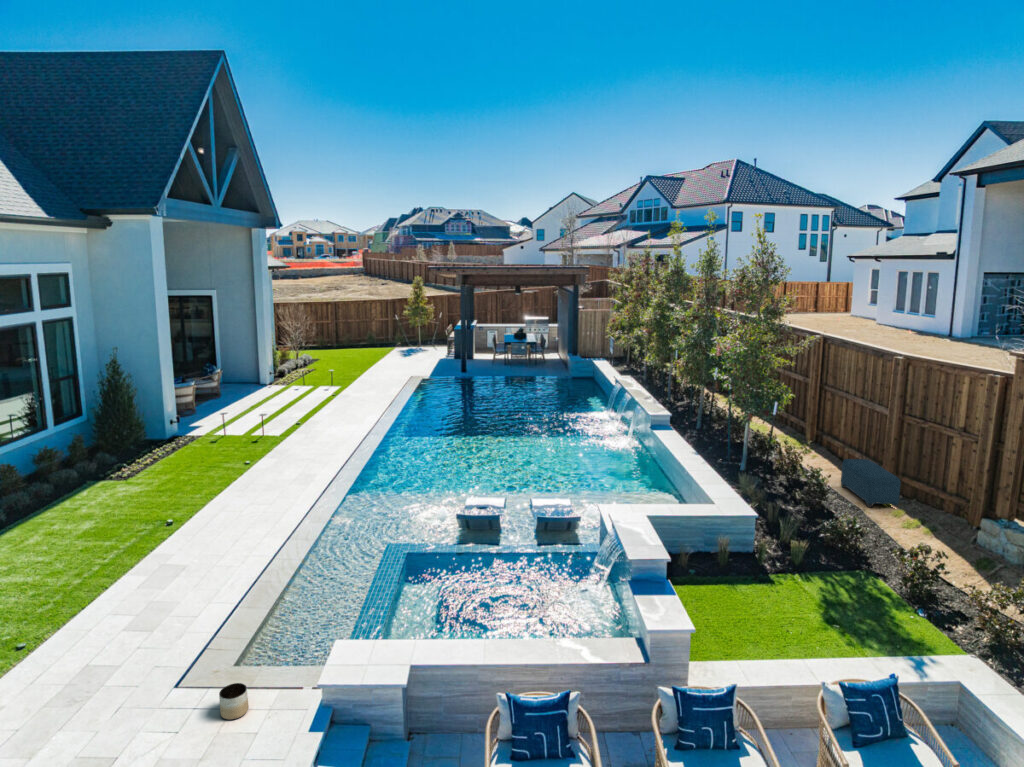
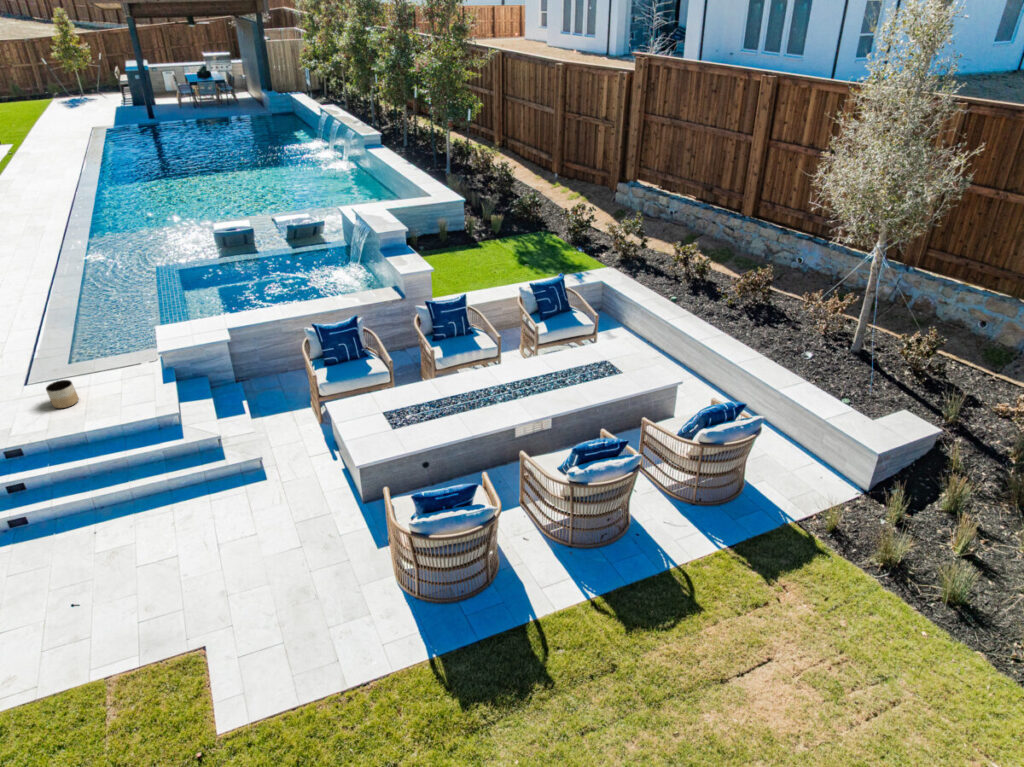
bench: present [841,459,901,507] -> none [524,154,565,191]

